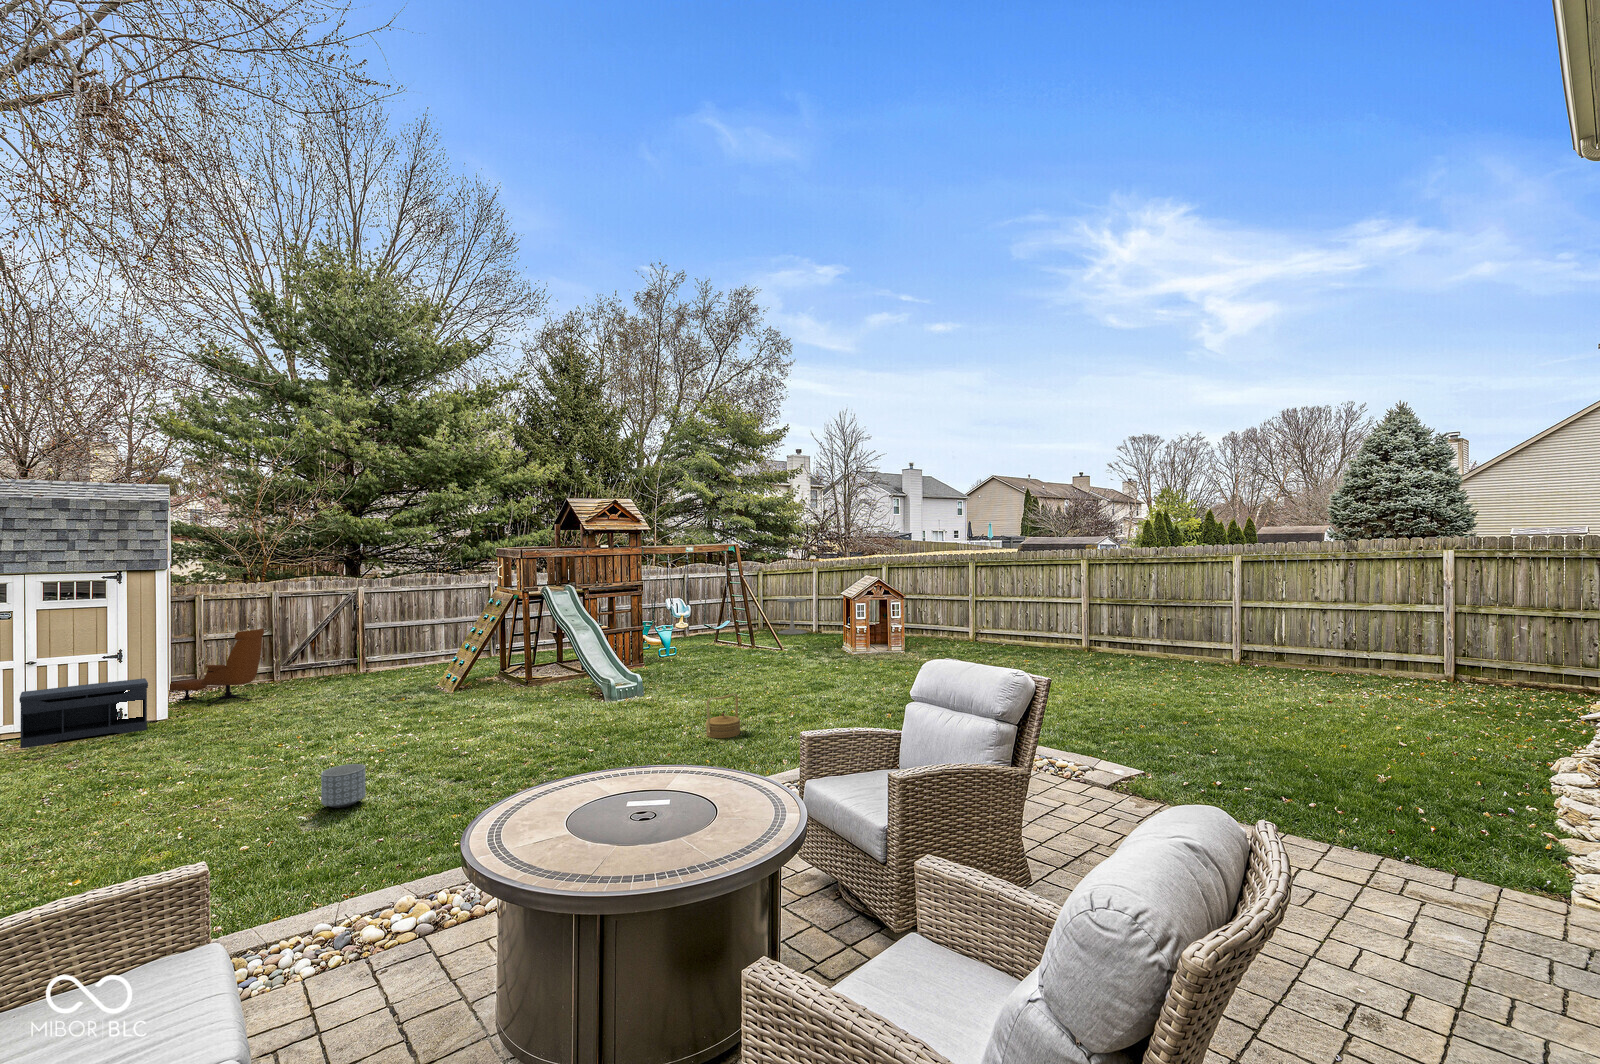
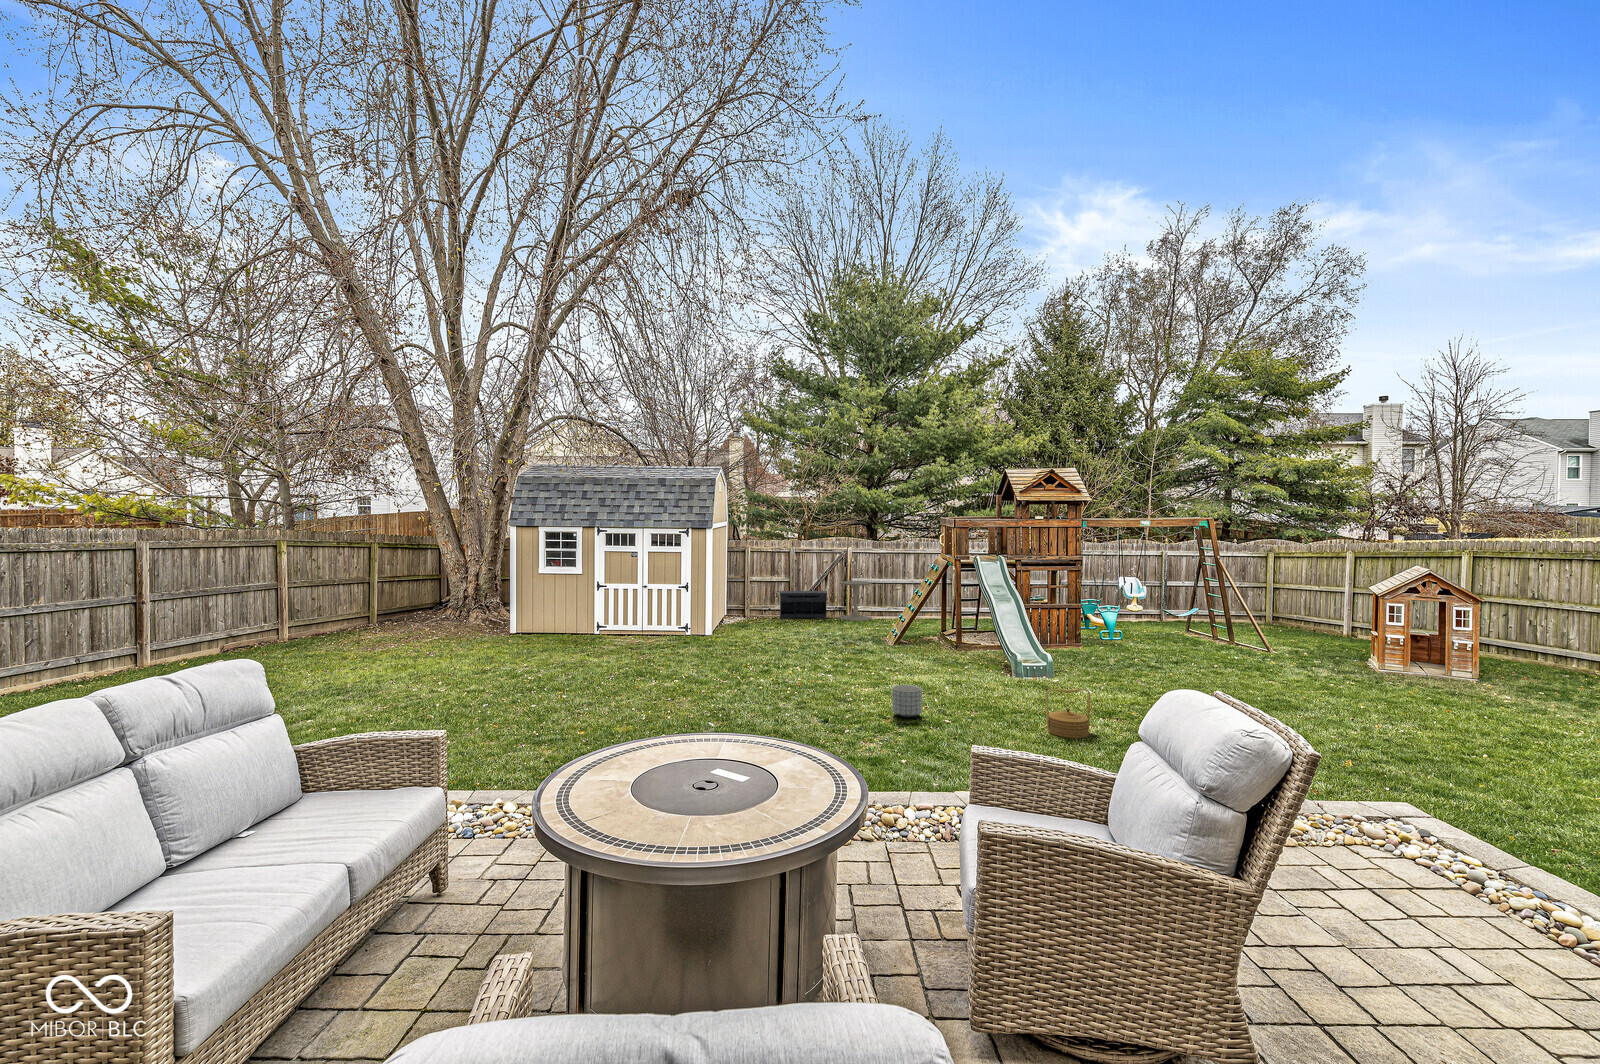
pedestal table: present [777,599,807,635] -> present [839,581,872,621]
lounge chair: present [170,628,264,706] -> none [722,575,772,628]
bench: present [19,678,148,749] -> present [780,591,827,619]
planter: present [321,764,366,808] -> present [892,685,922,718]

